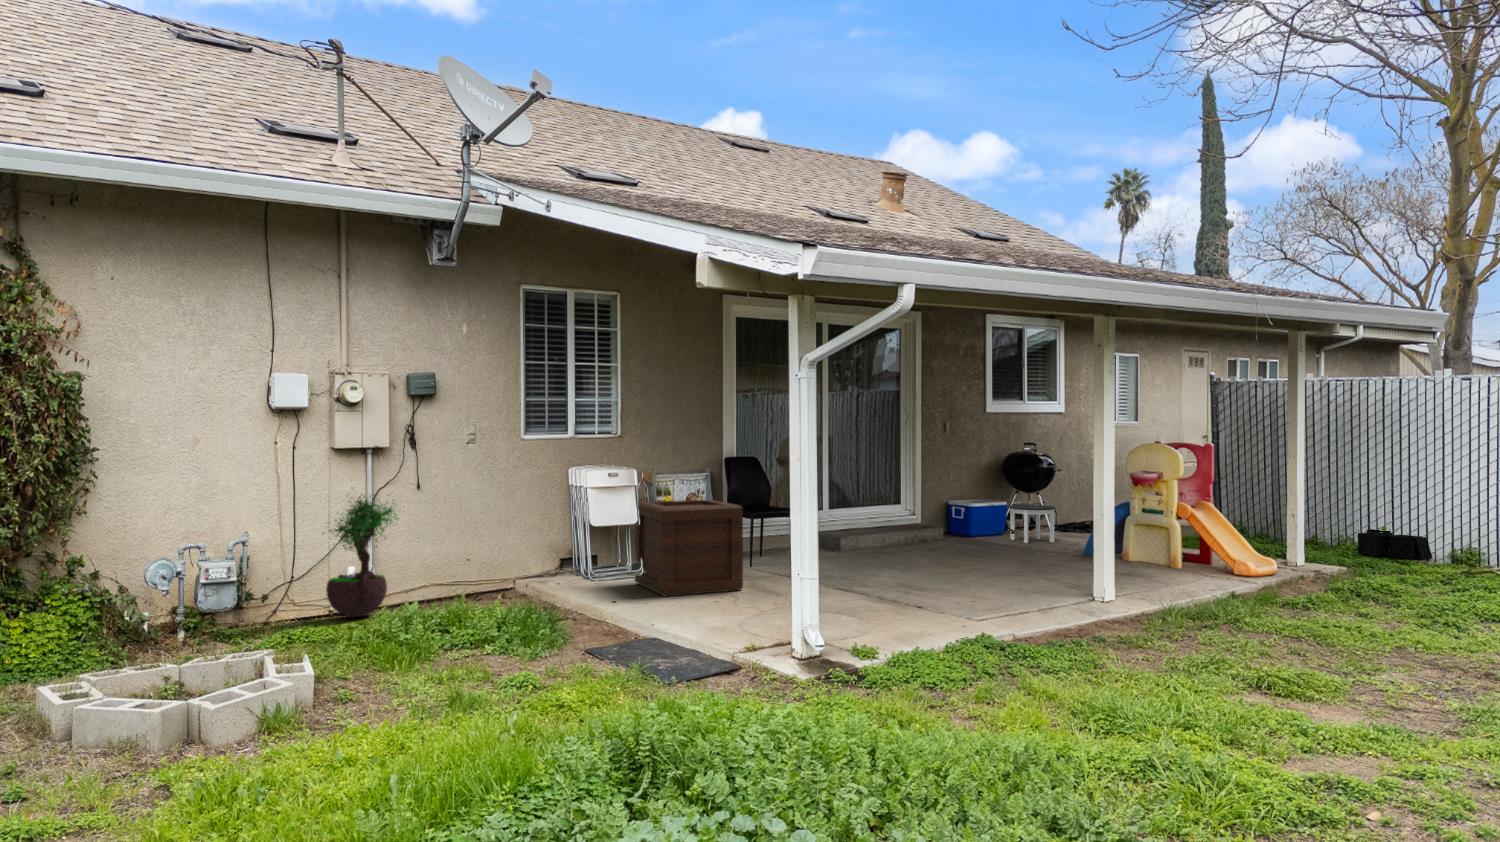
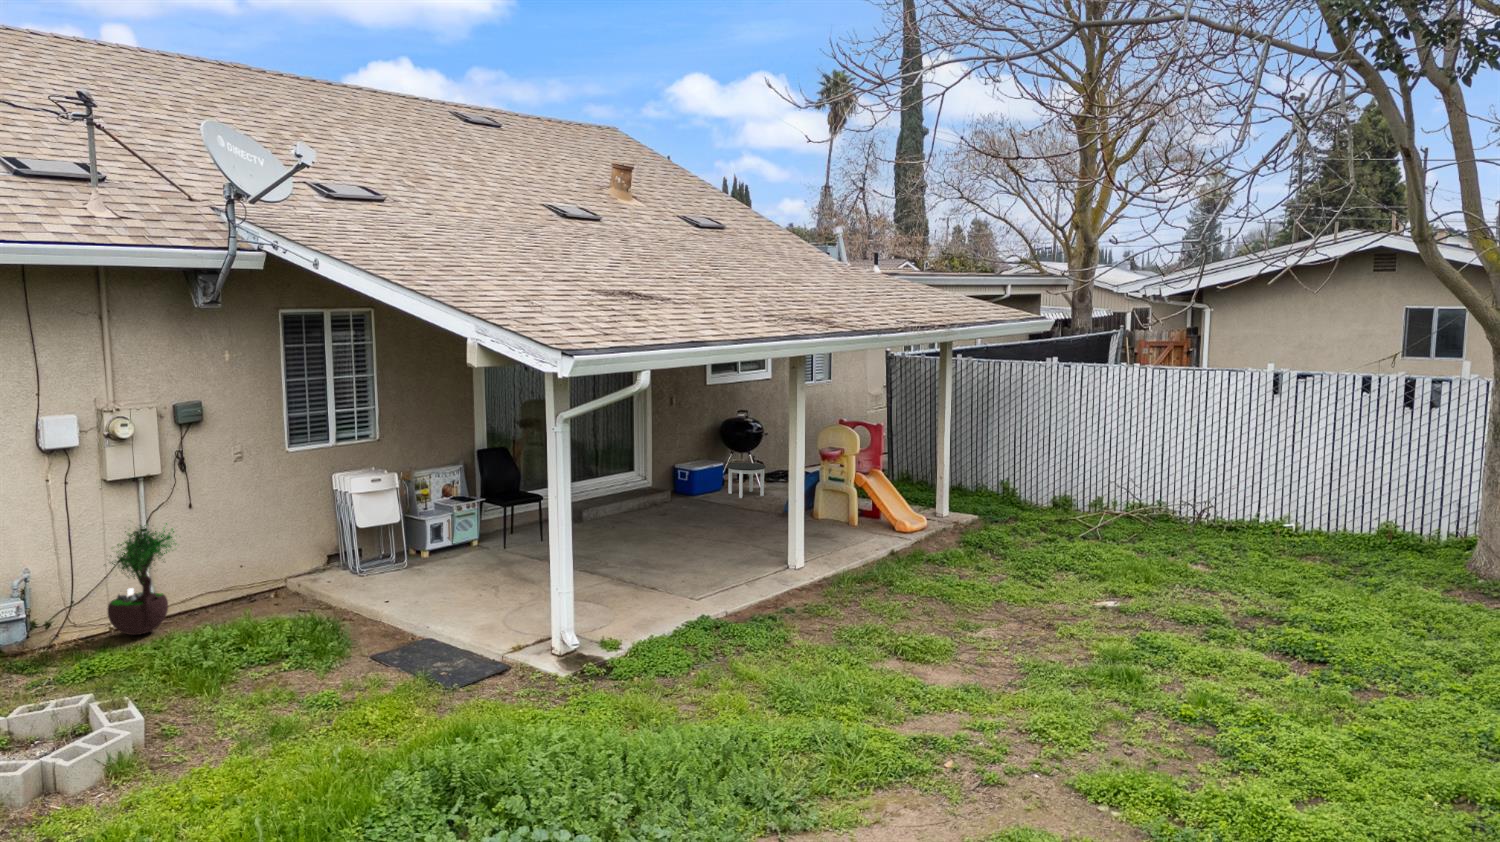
wooden crate: present [635,500,743,596] -> none [398,492,500,587]
storage bin: present [1358,529,1432,560] -> none [987,480,1037,508]

